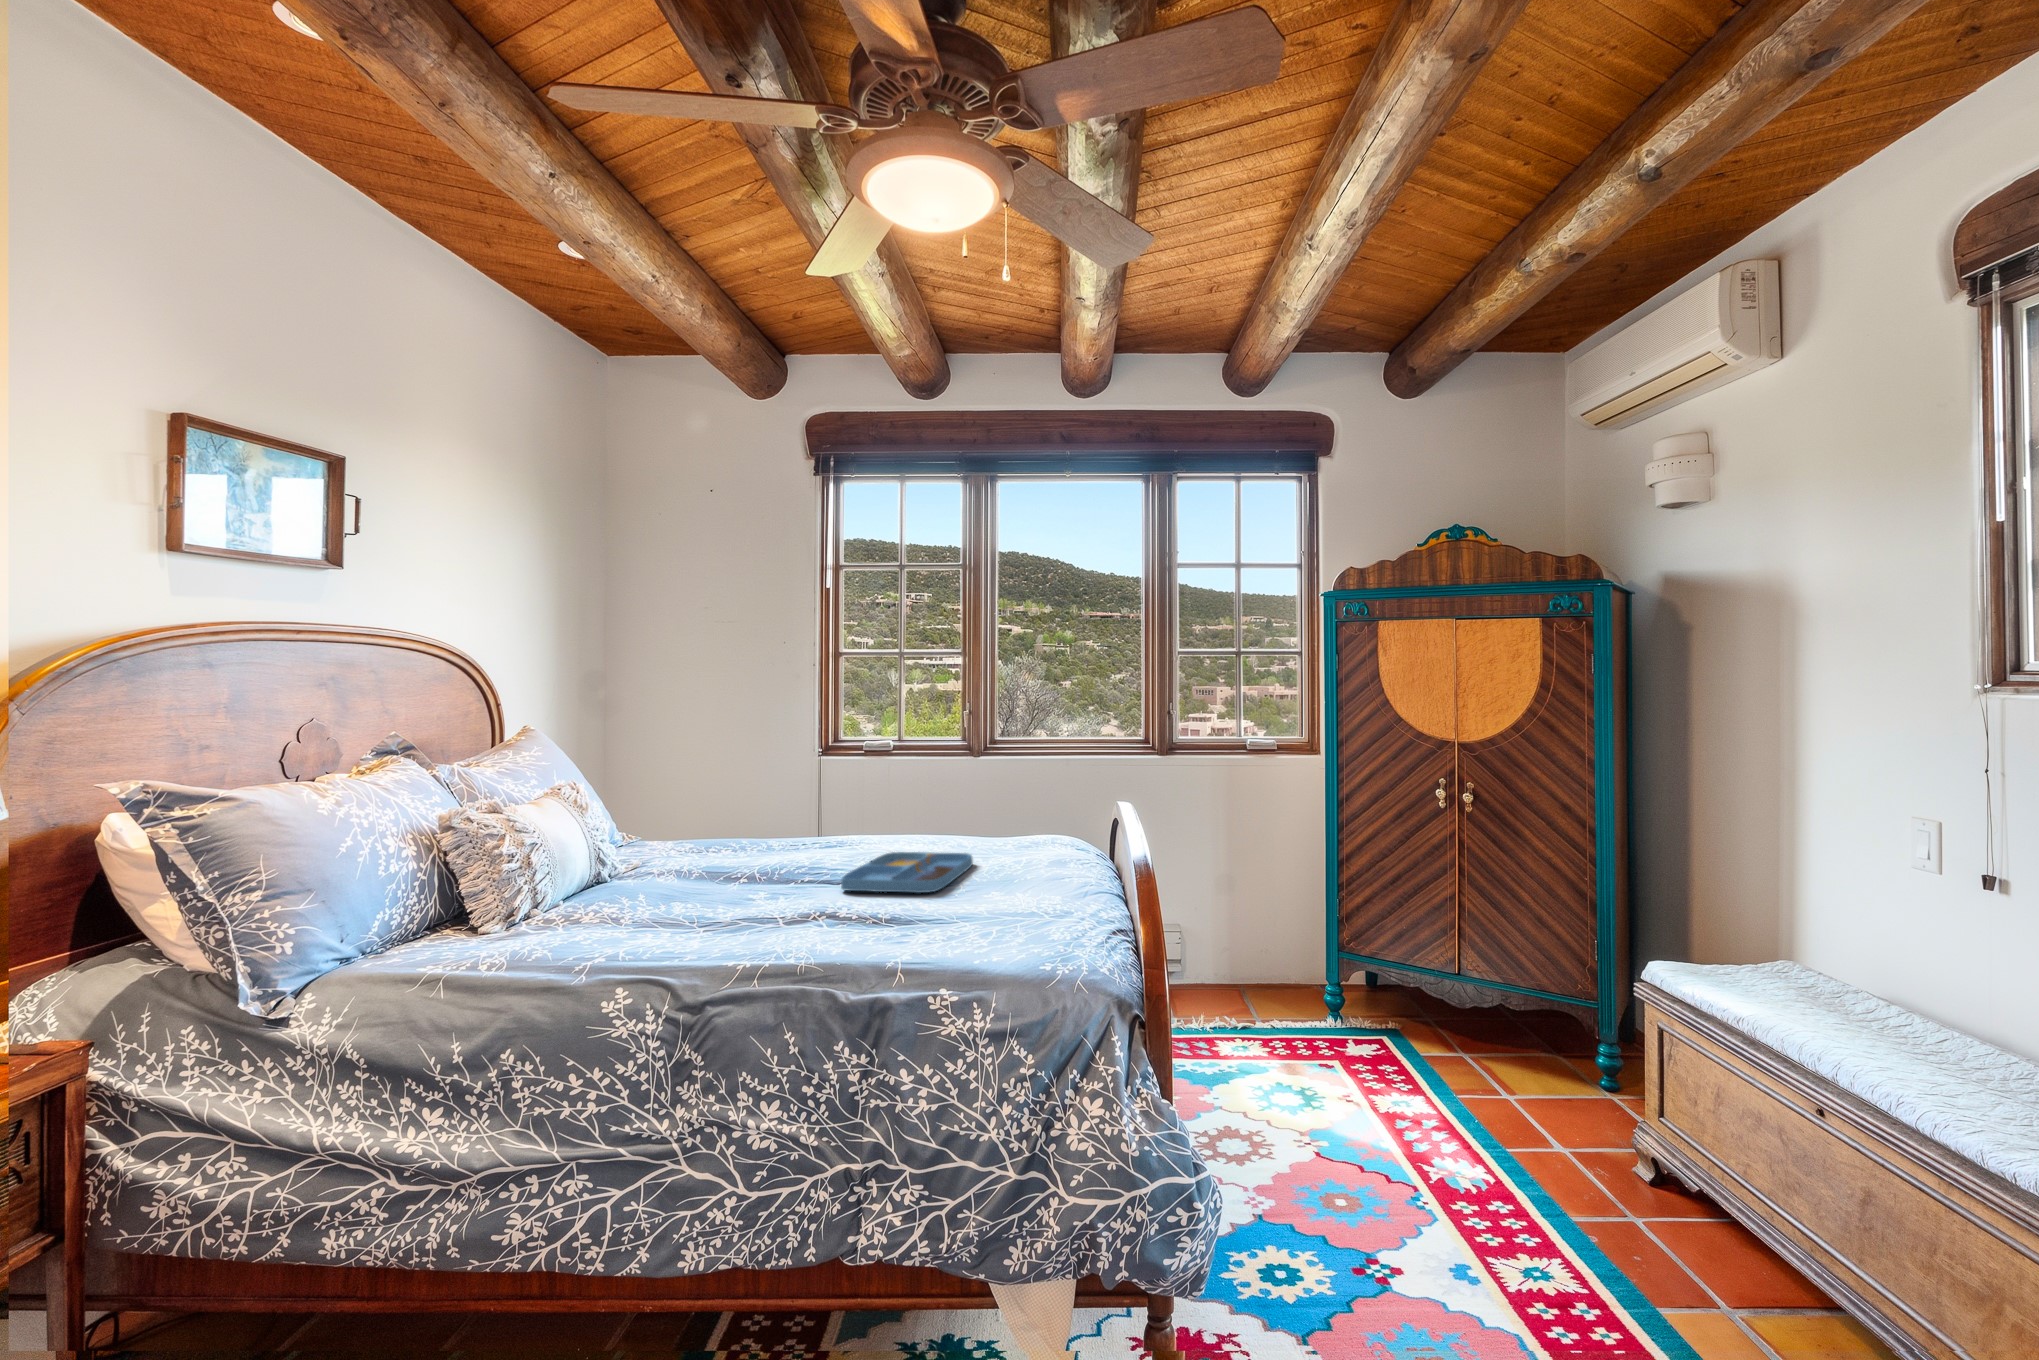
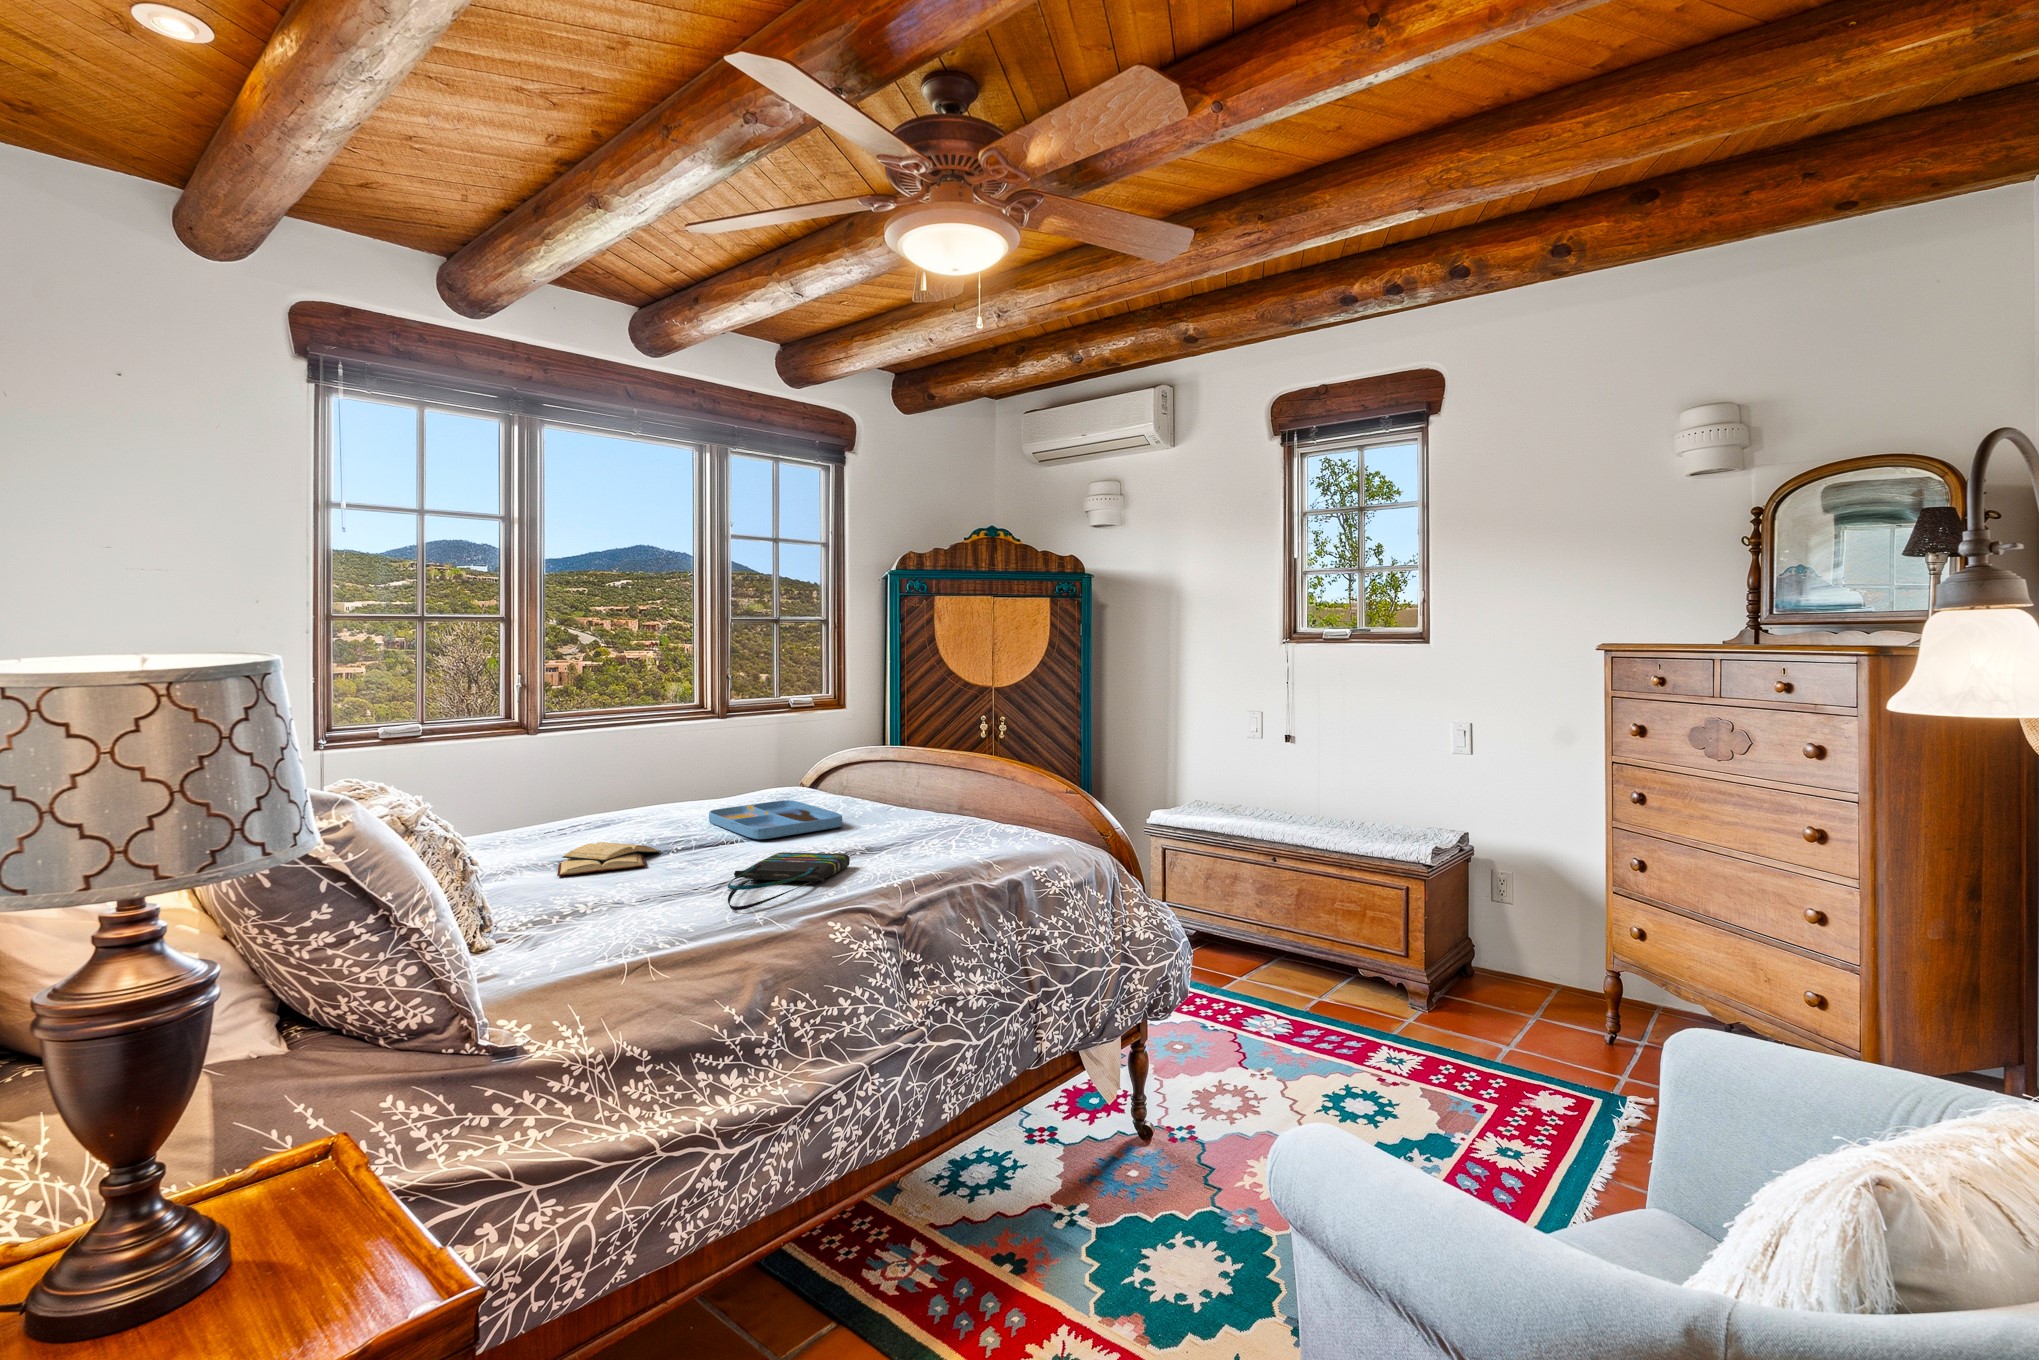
diary: none [662,866,768,895] -> present [557,842,661,876]
tote bag: none [604,907,796,956] -> present [728,852,850,910]

